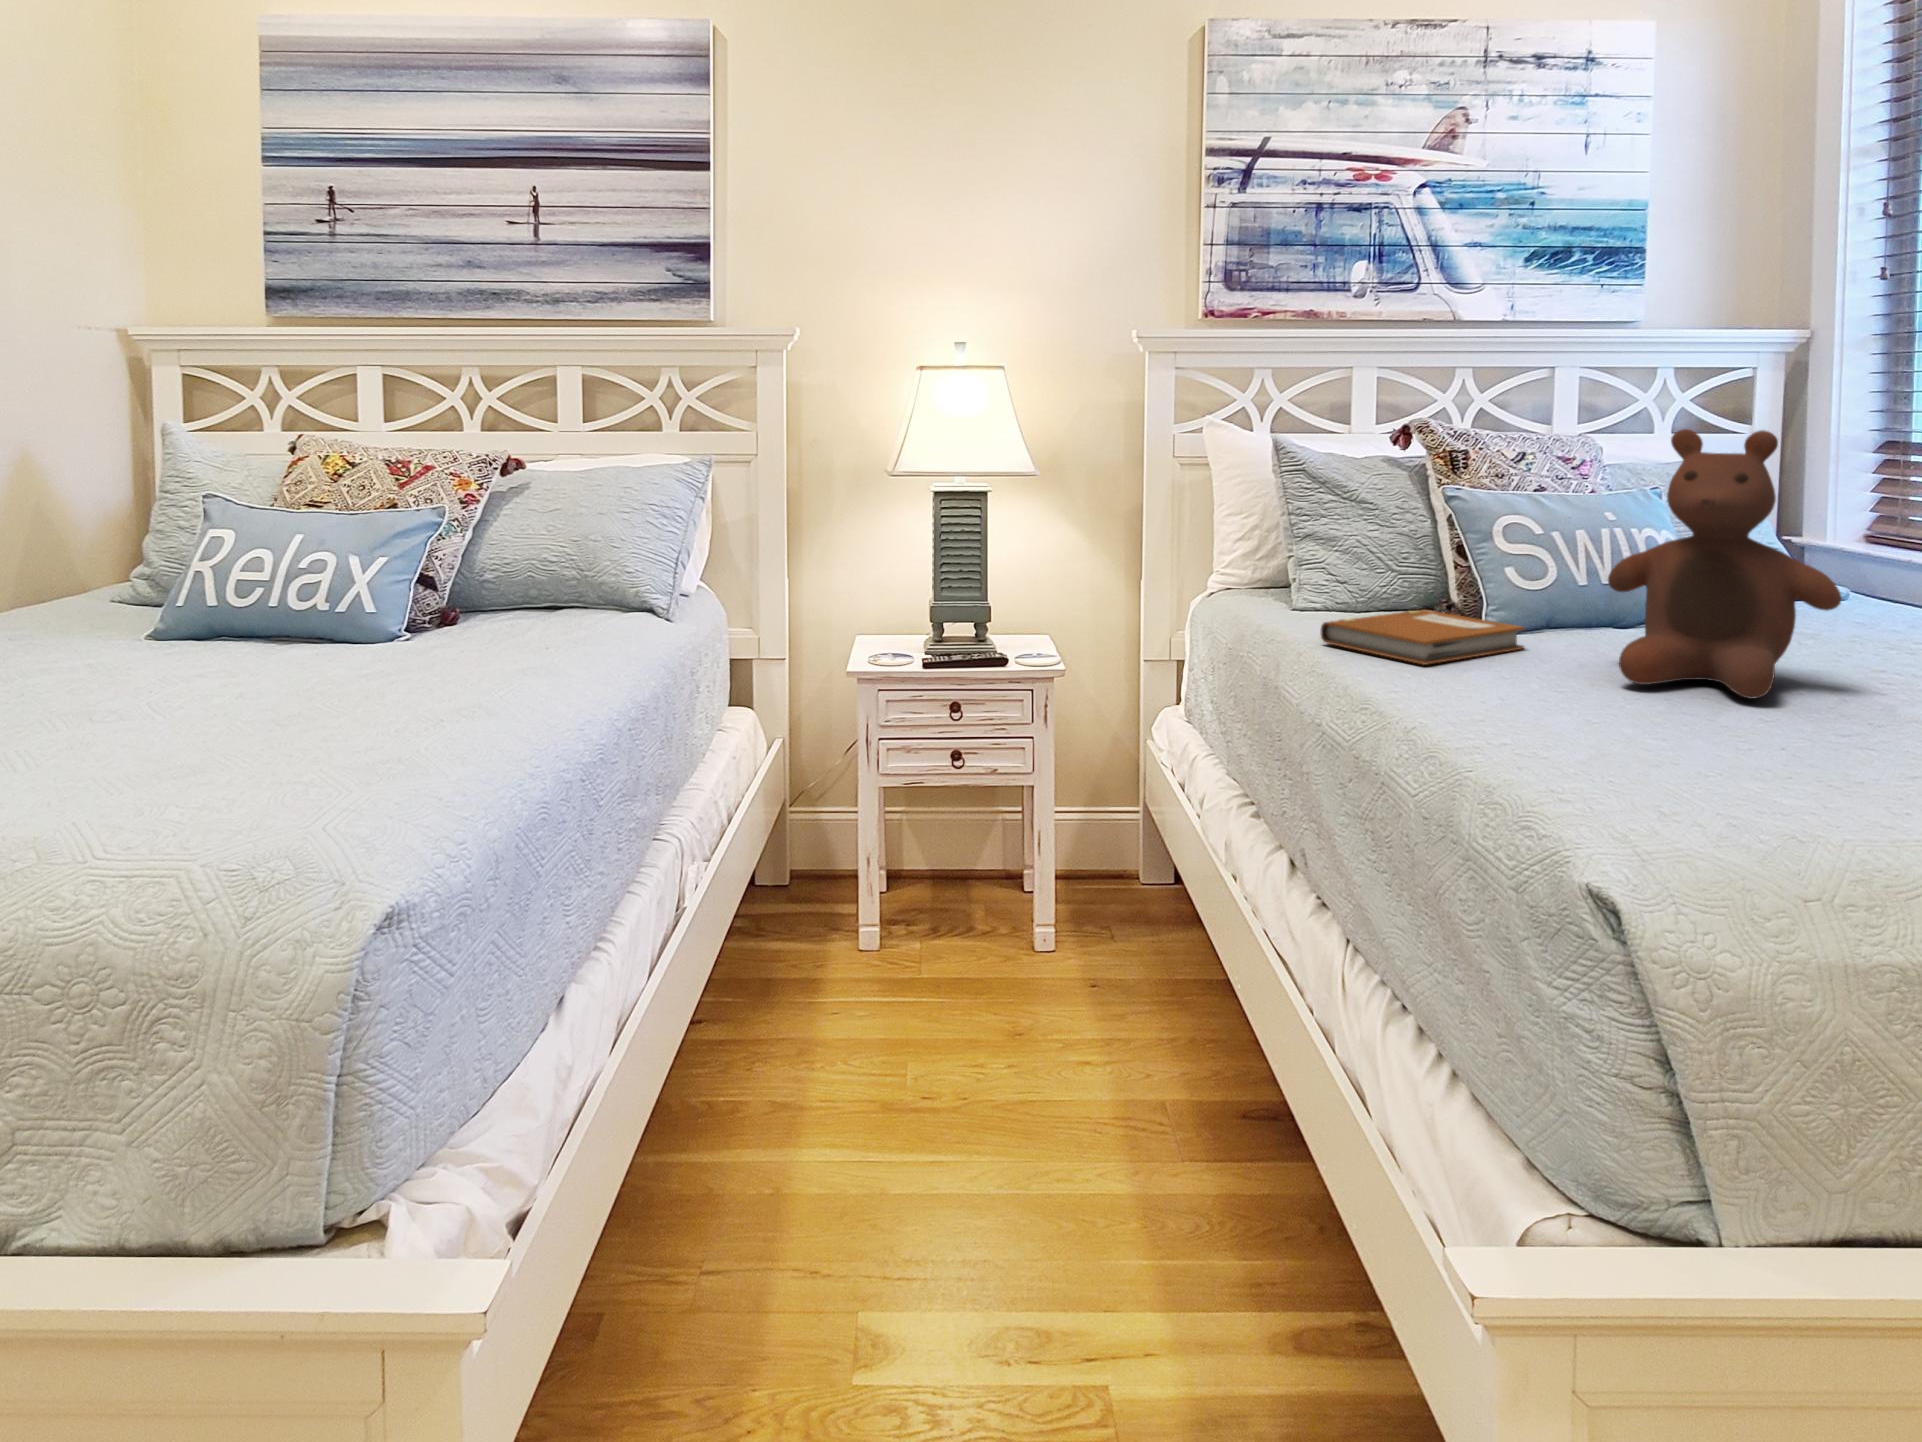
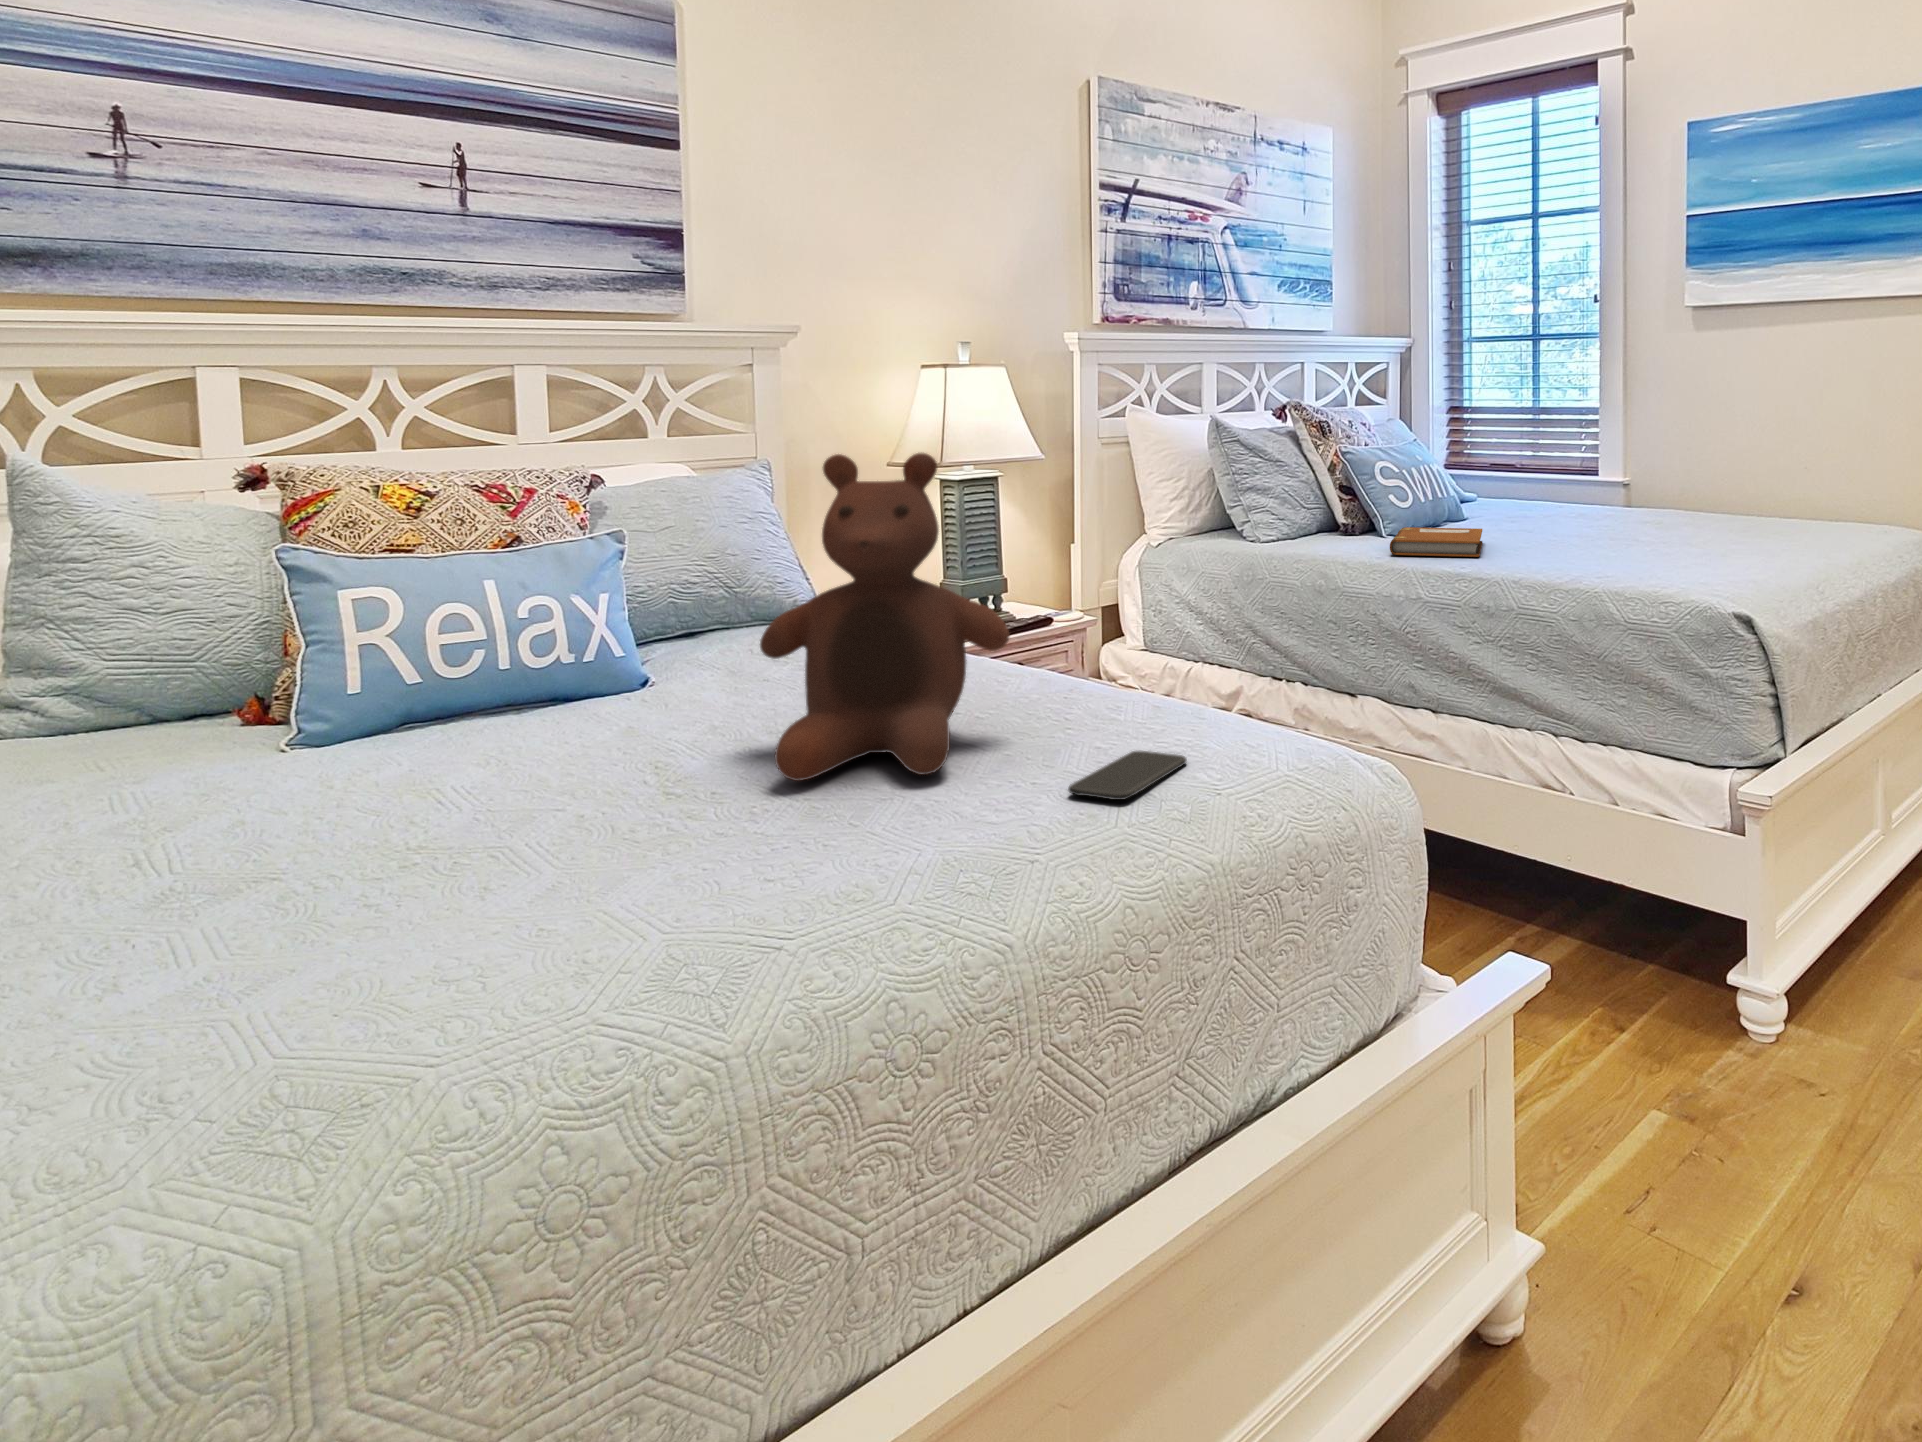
stuffed bear: present [1608,429,1842,699] -> present [760,453,1010,781]
smartphone: none [154,765,314,798] -> present [1068,751,1187,800]

